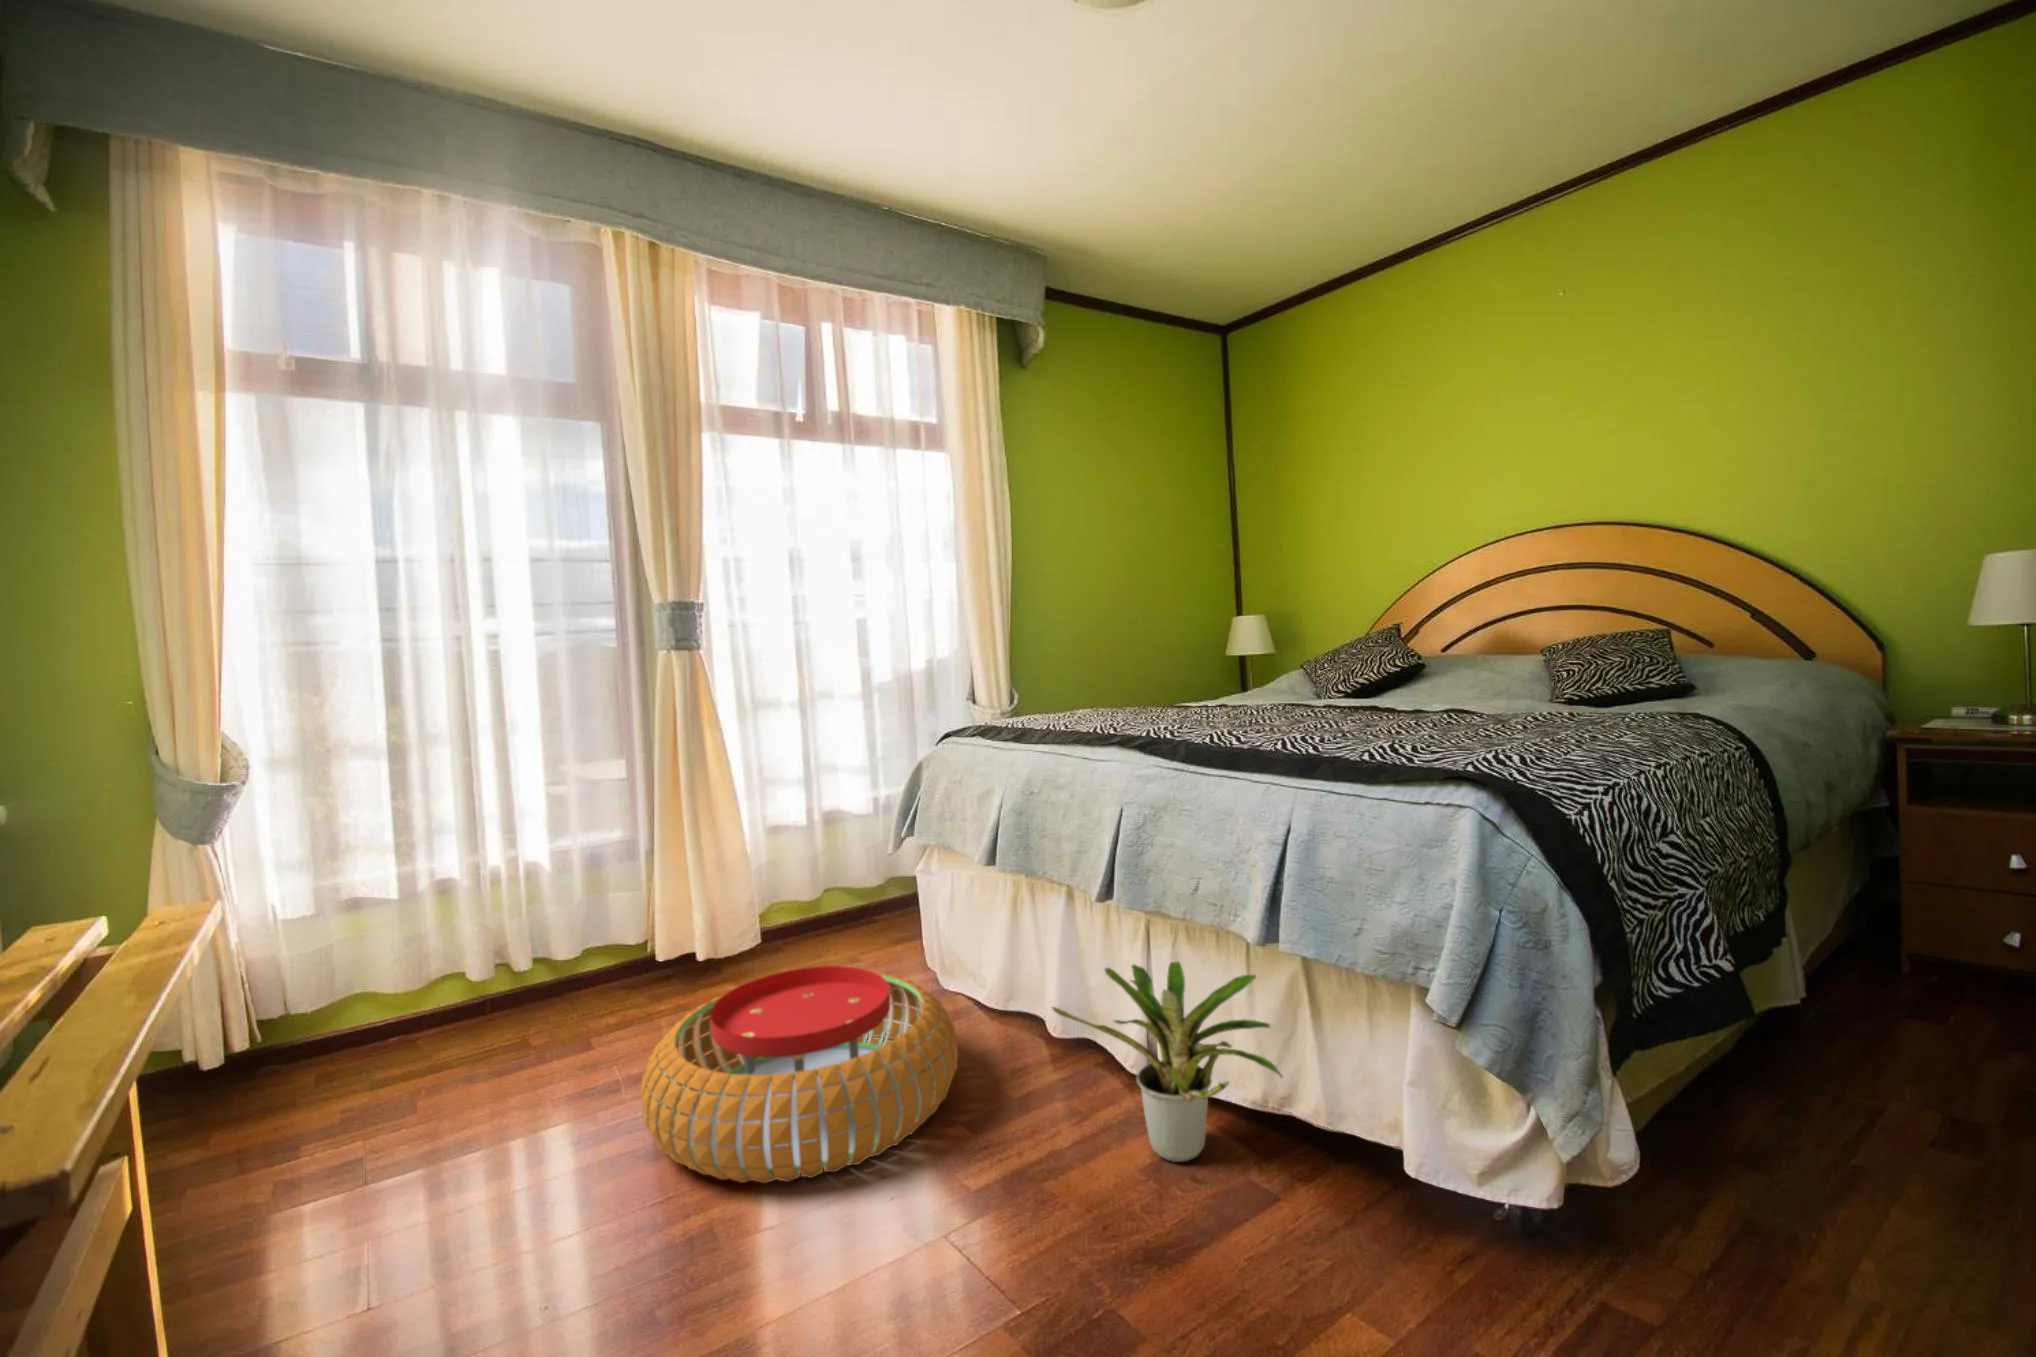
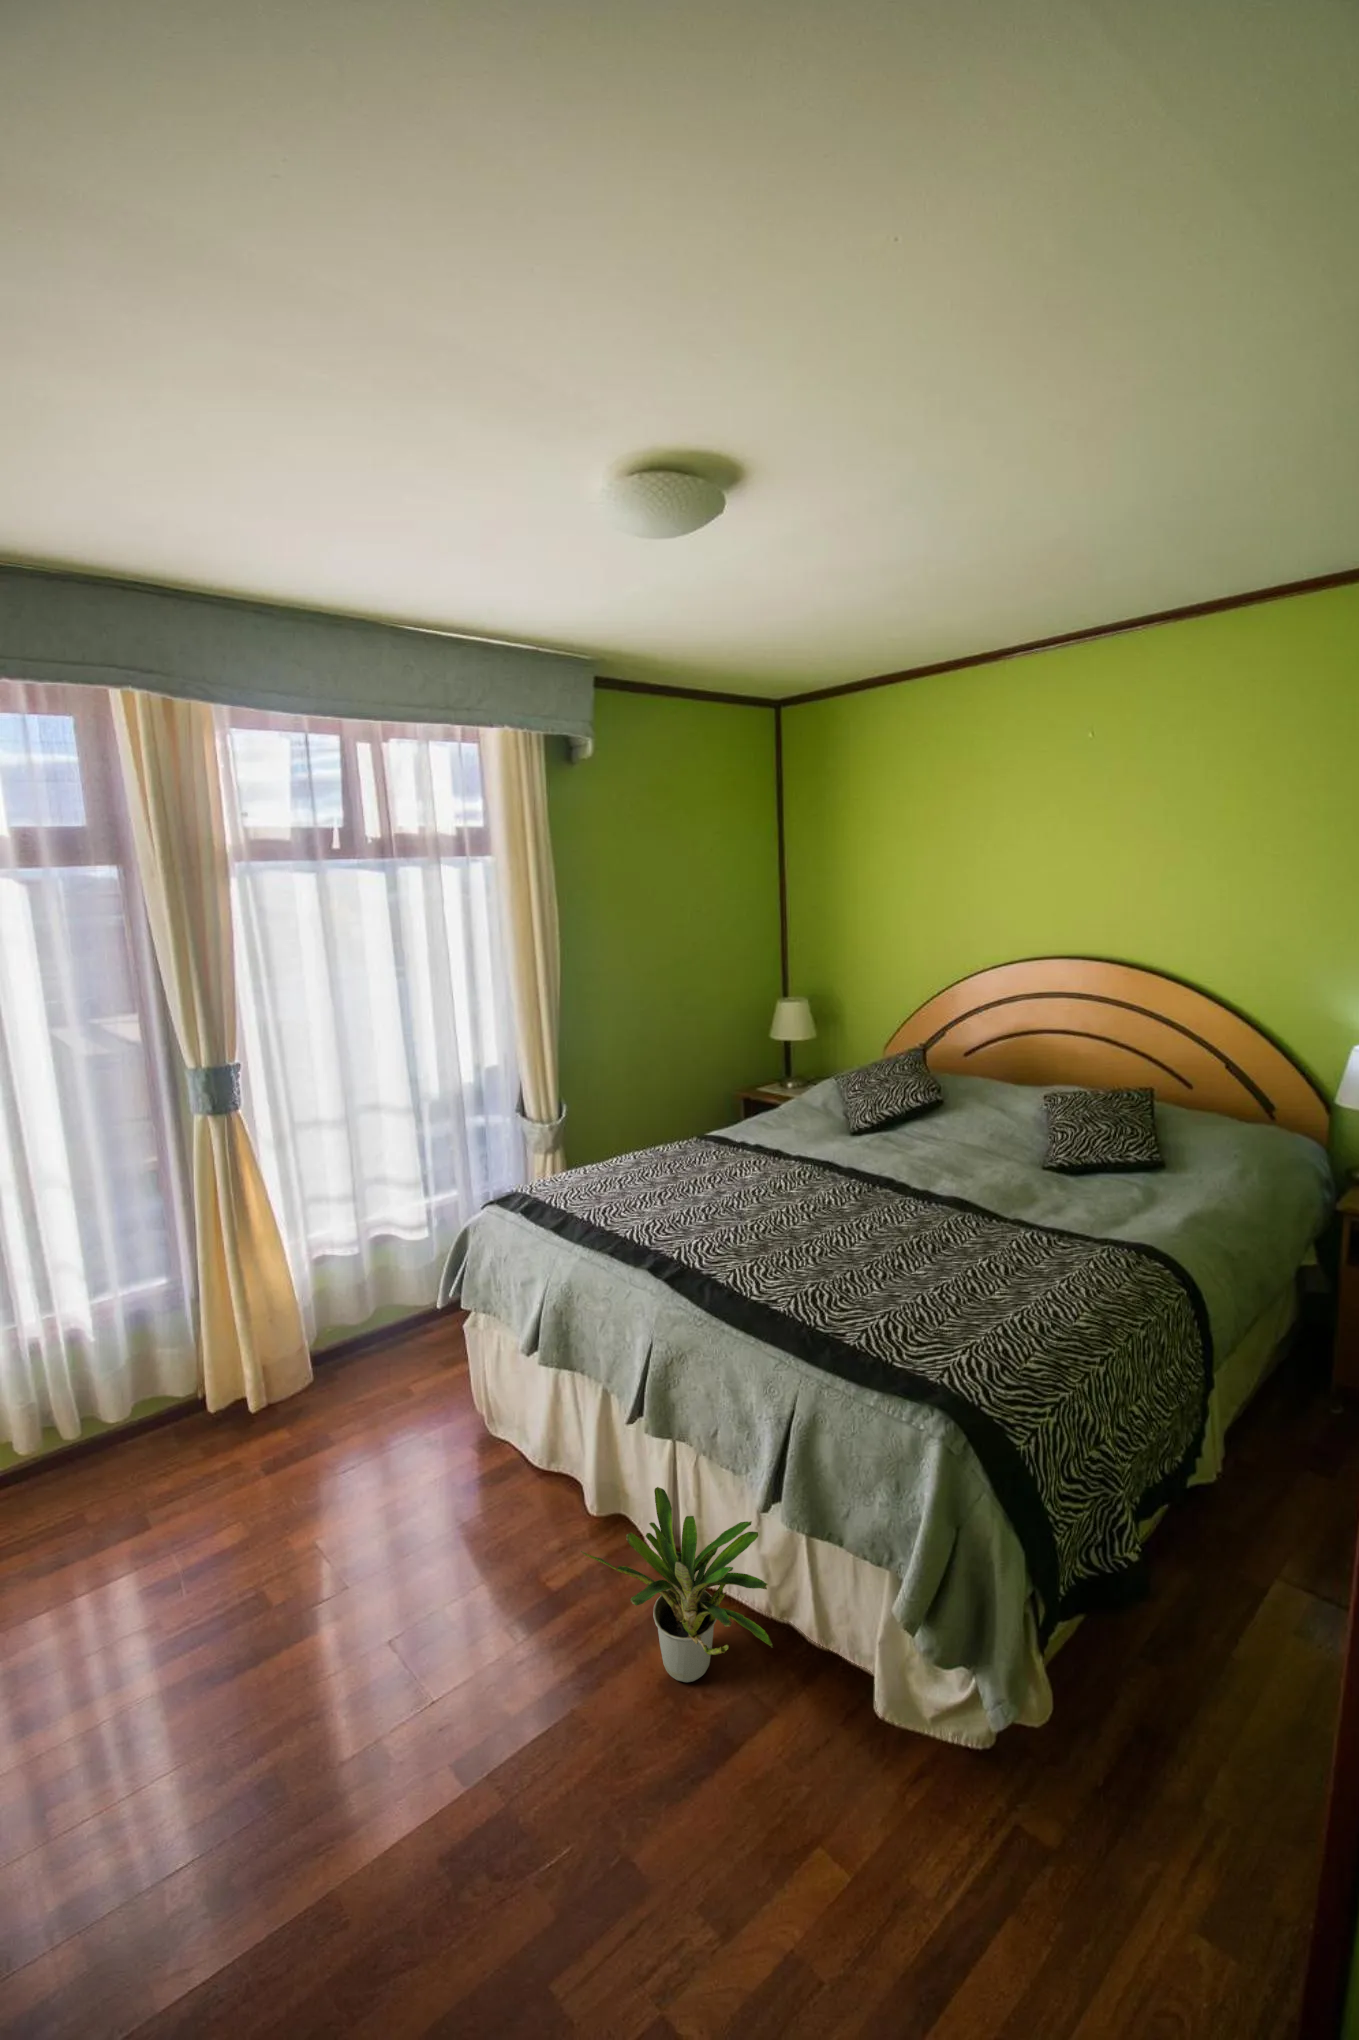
pouf: present [640,966,958,1183] -> none [197,1459,498,1725]

